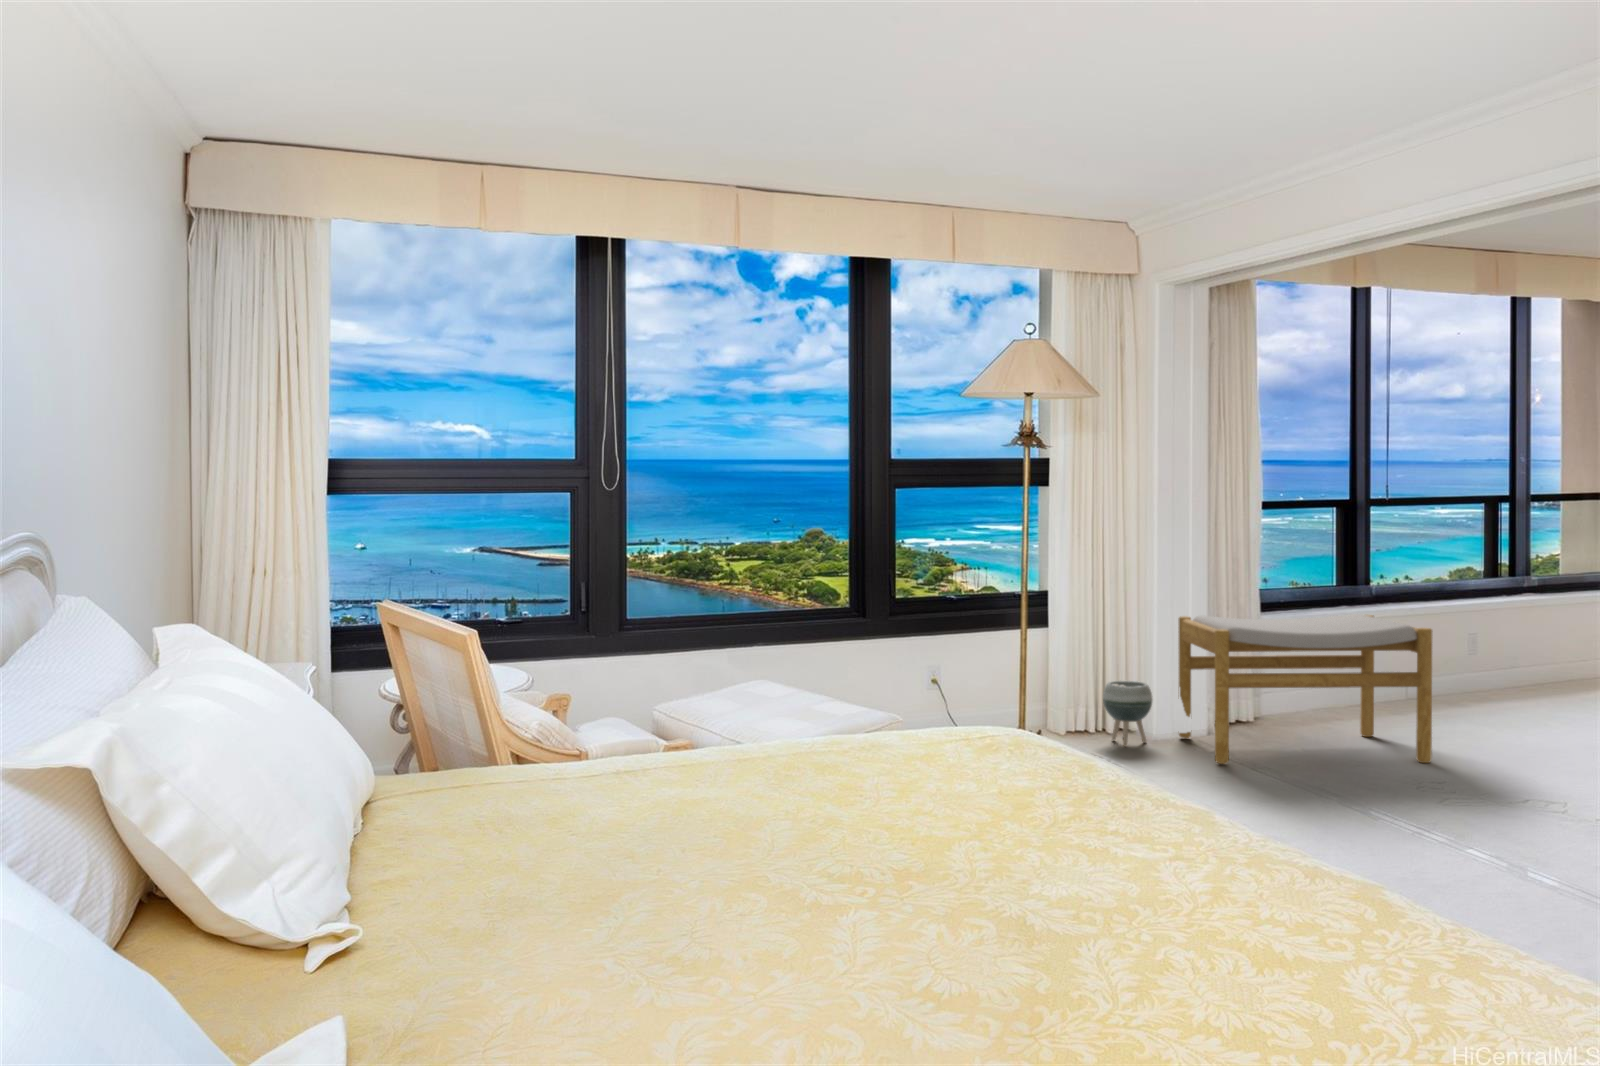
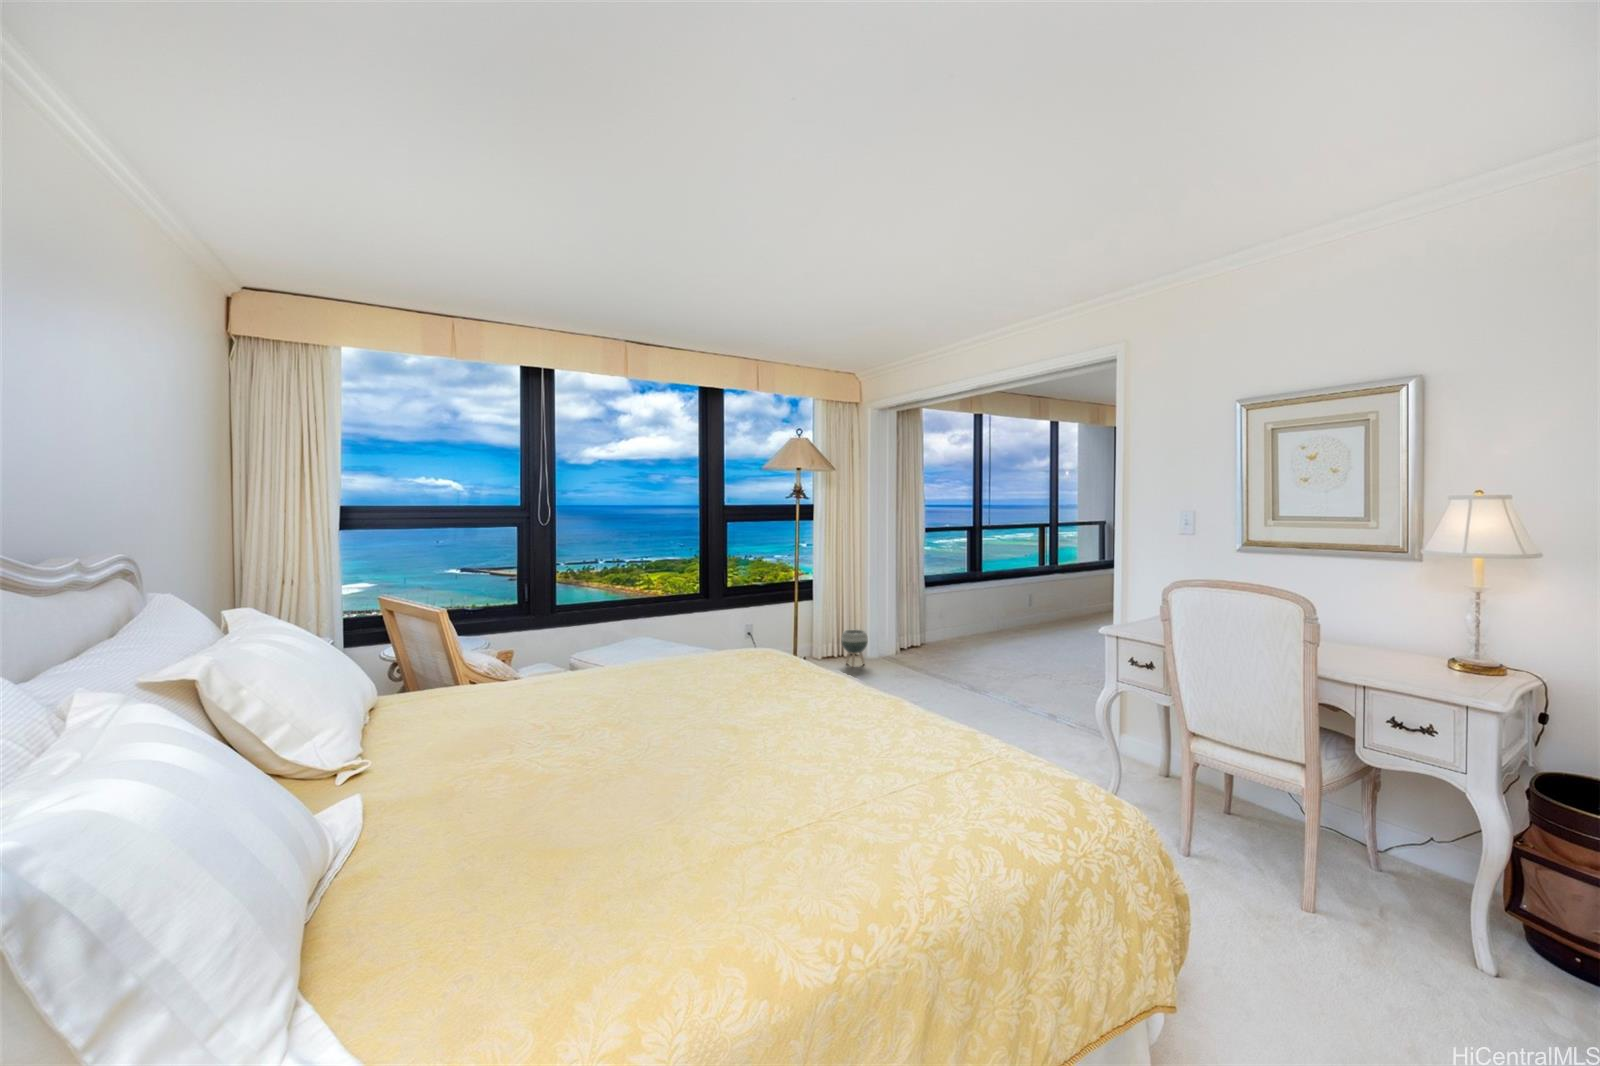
footstool: present [1178,614,1432,764] -> none [882,590,1012,677]

